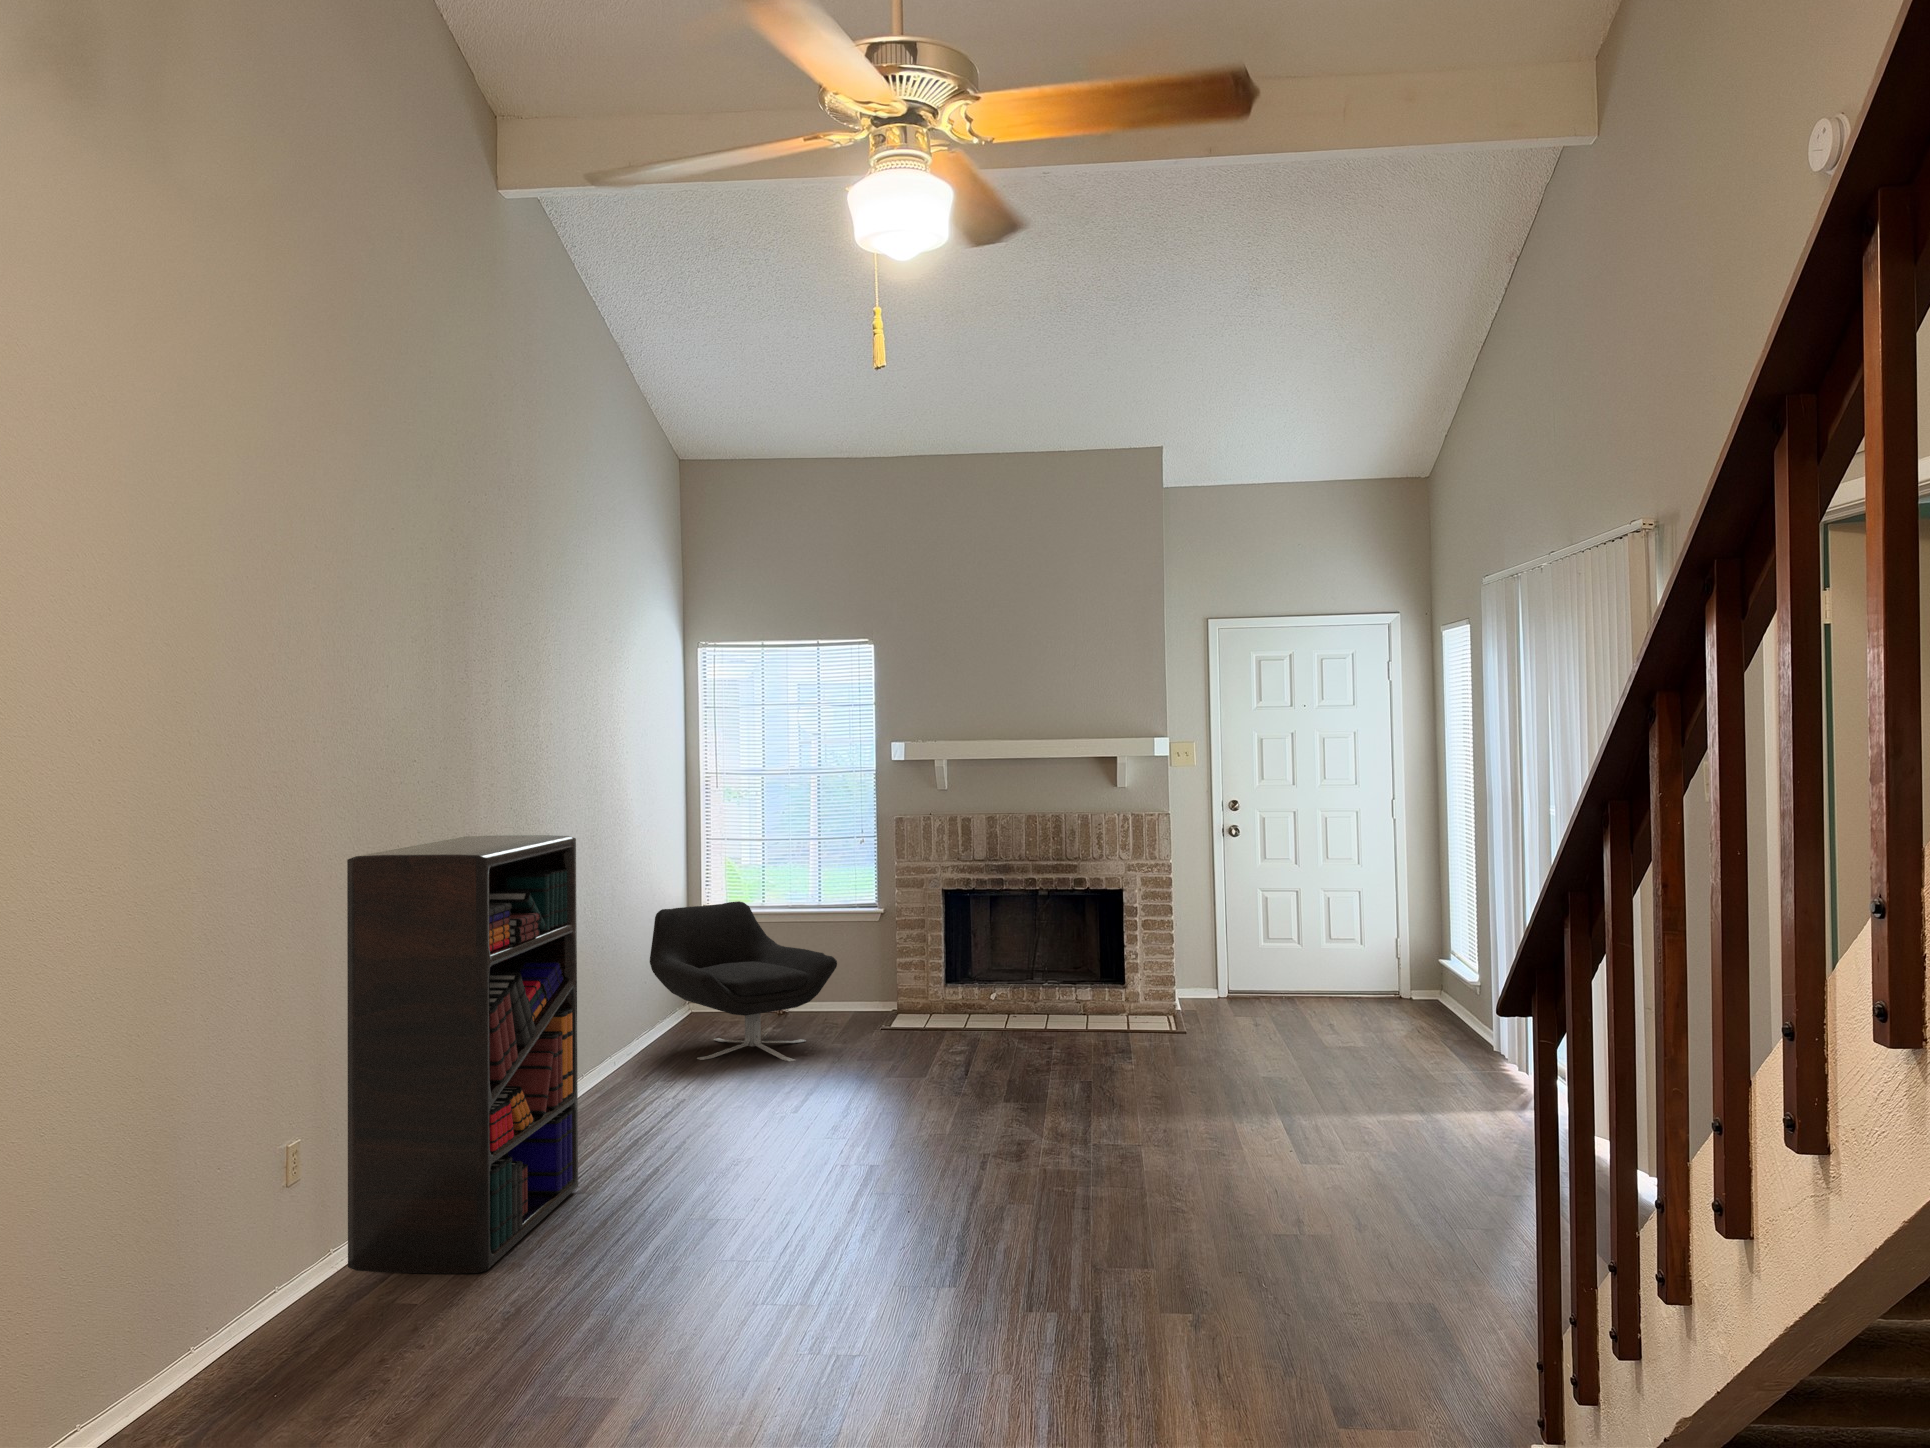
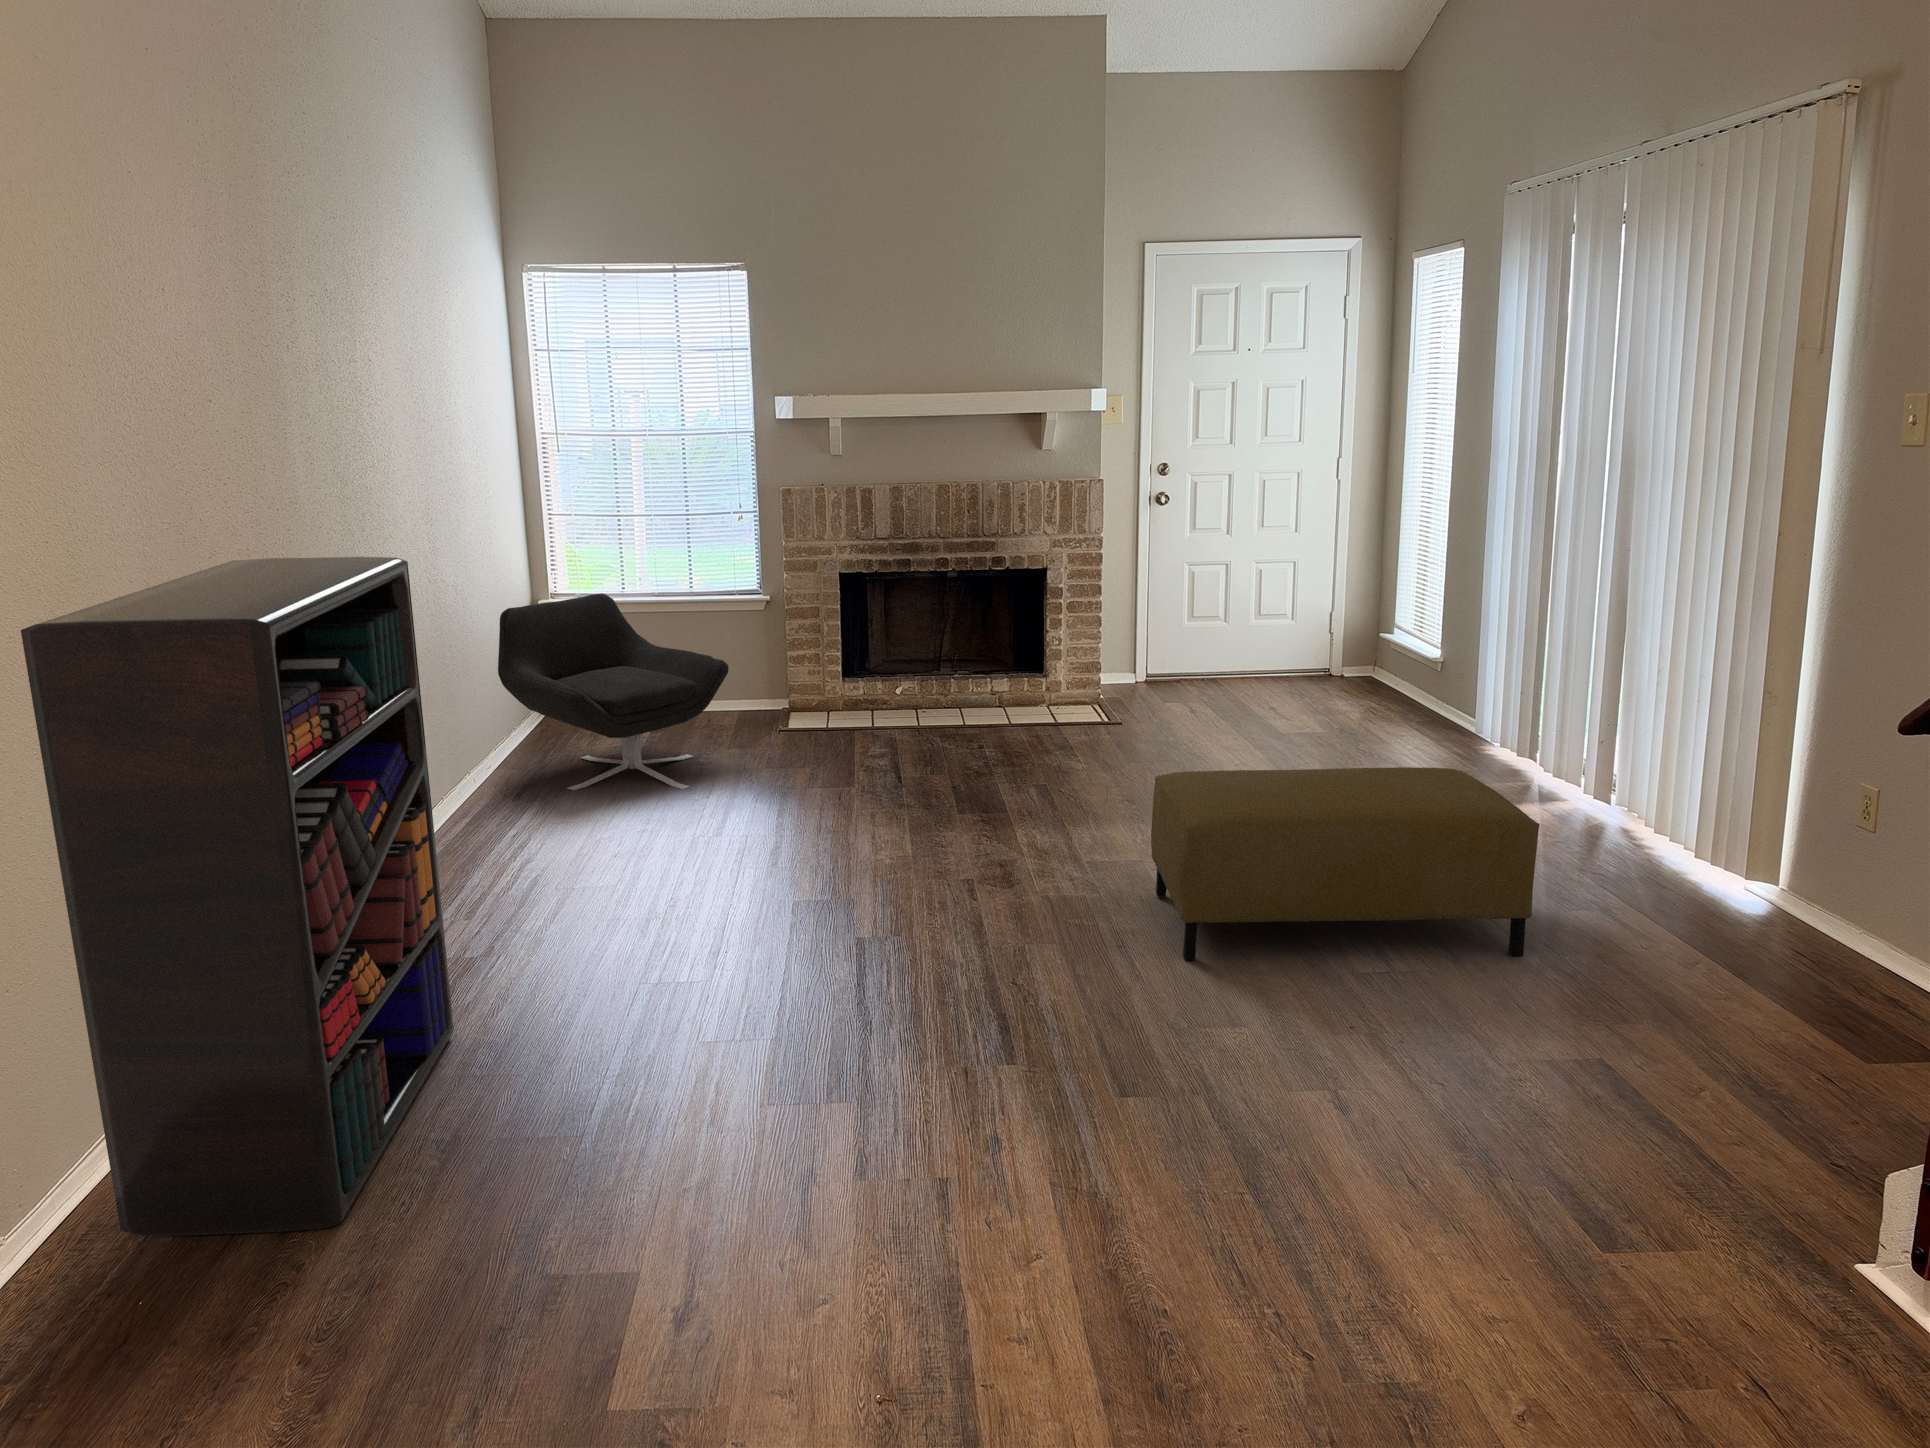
ottoman: none [1134,1028,1421,1178] -> present [1151,767,1539,960]

